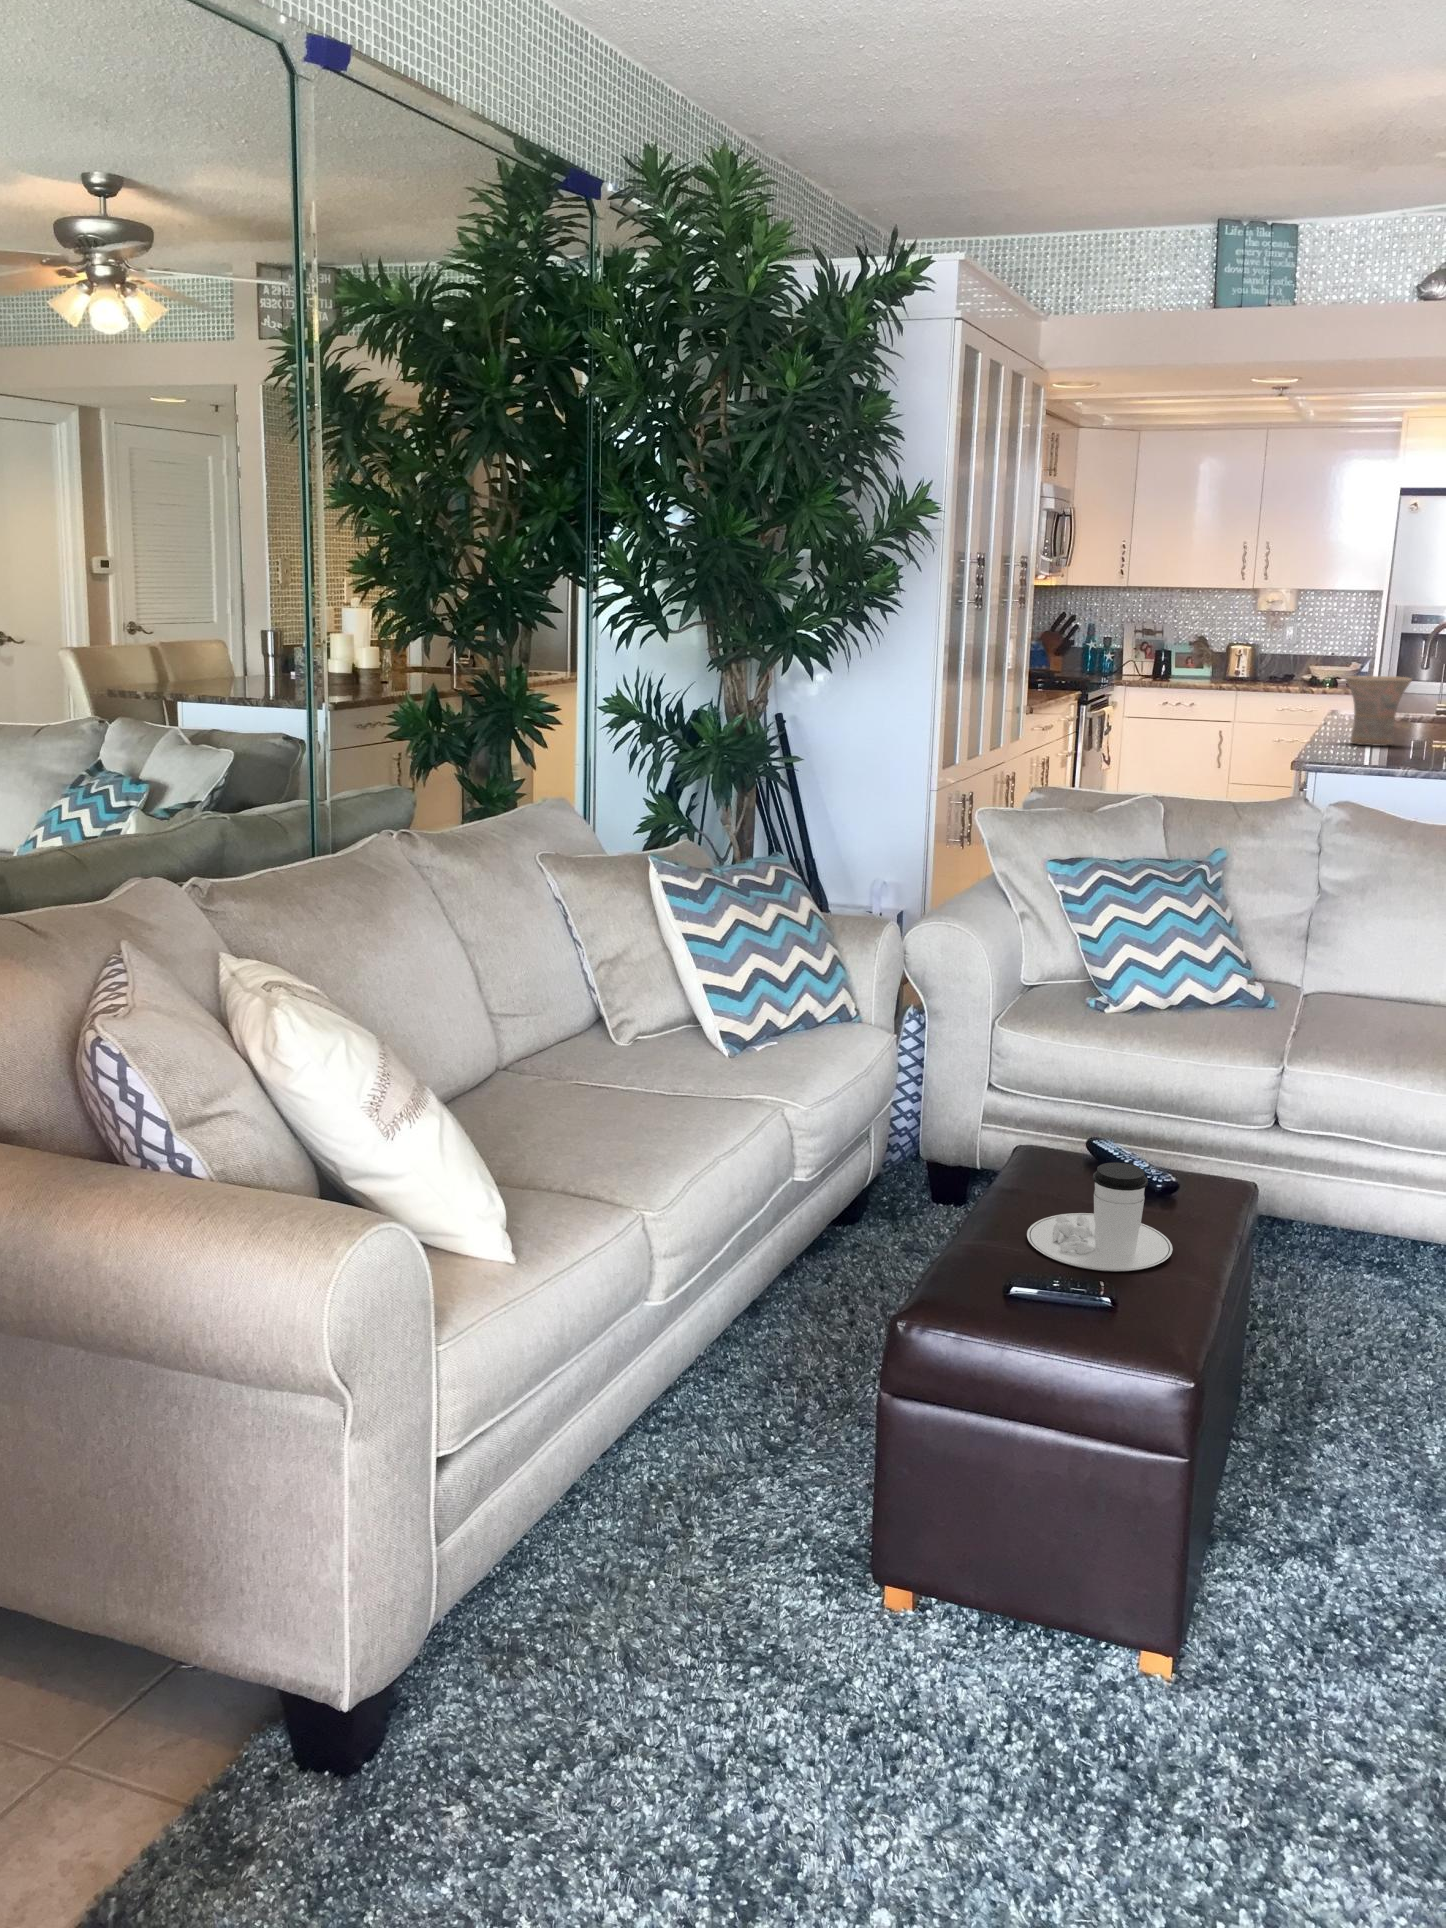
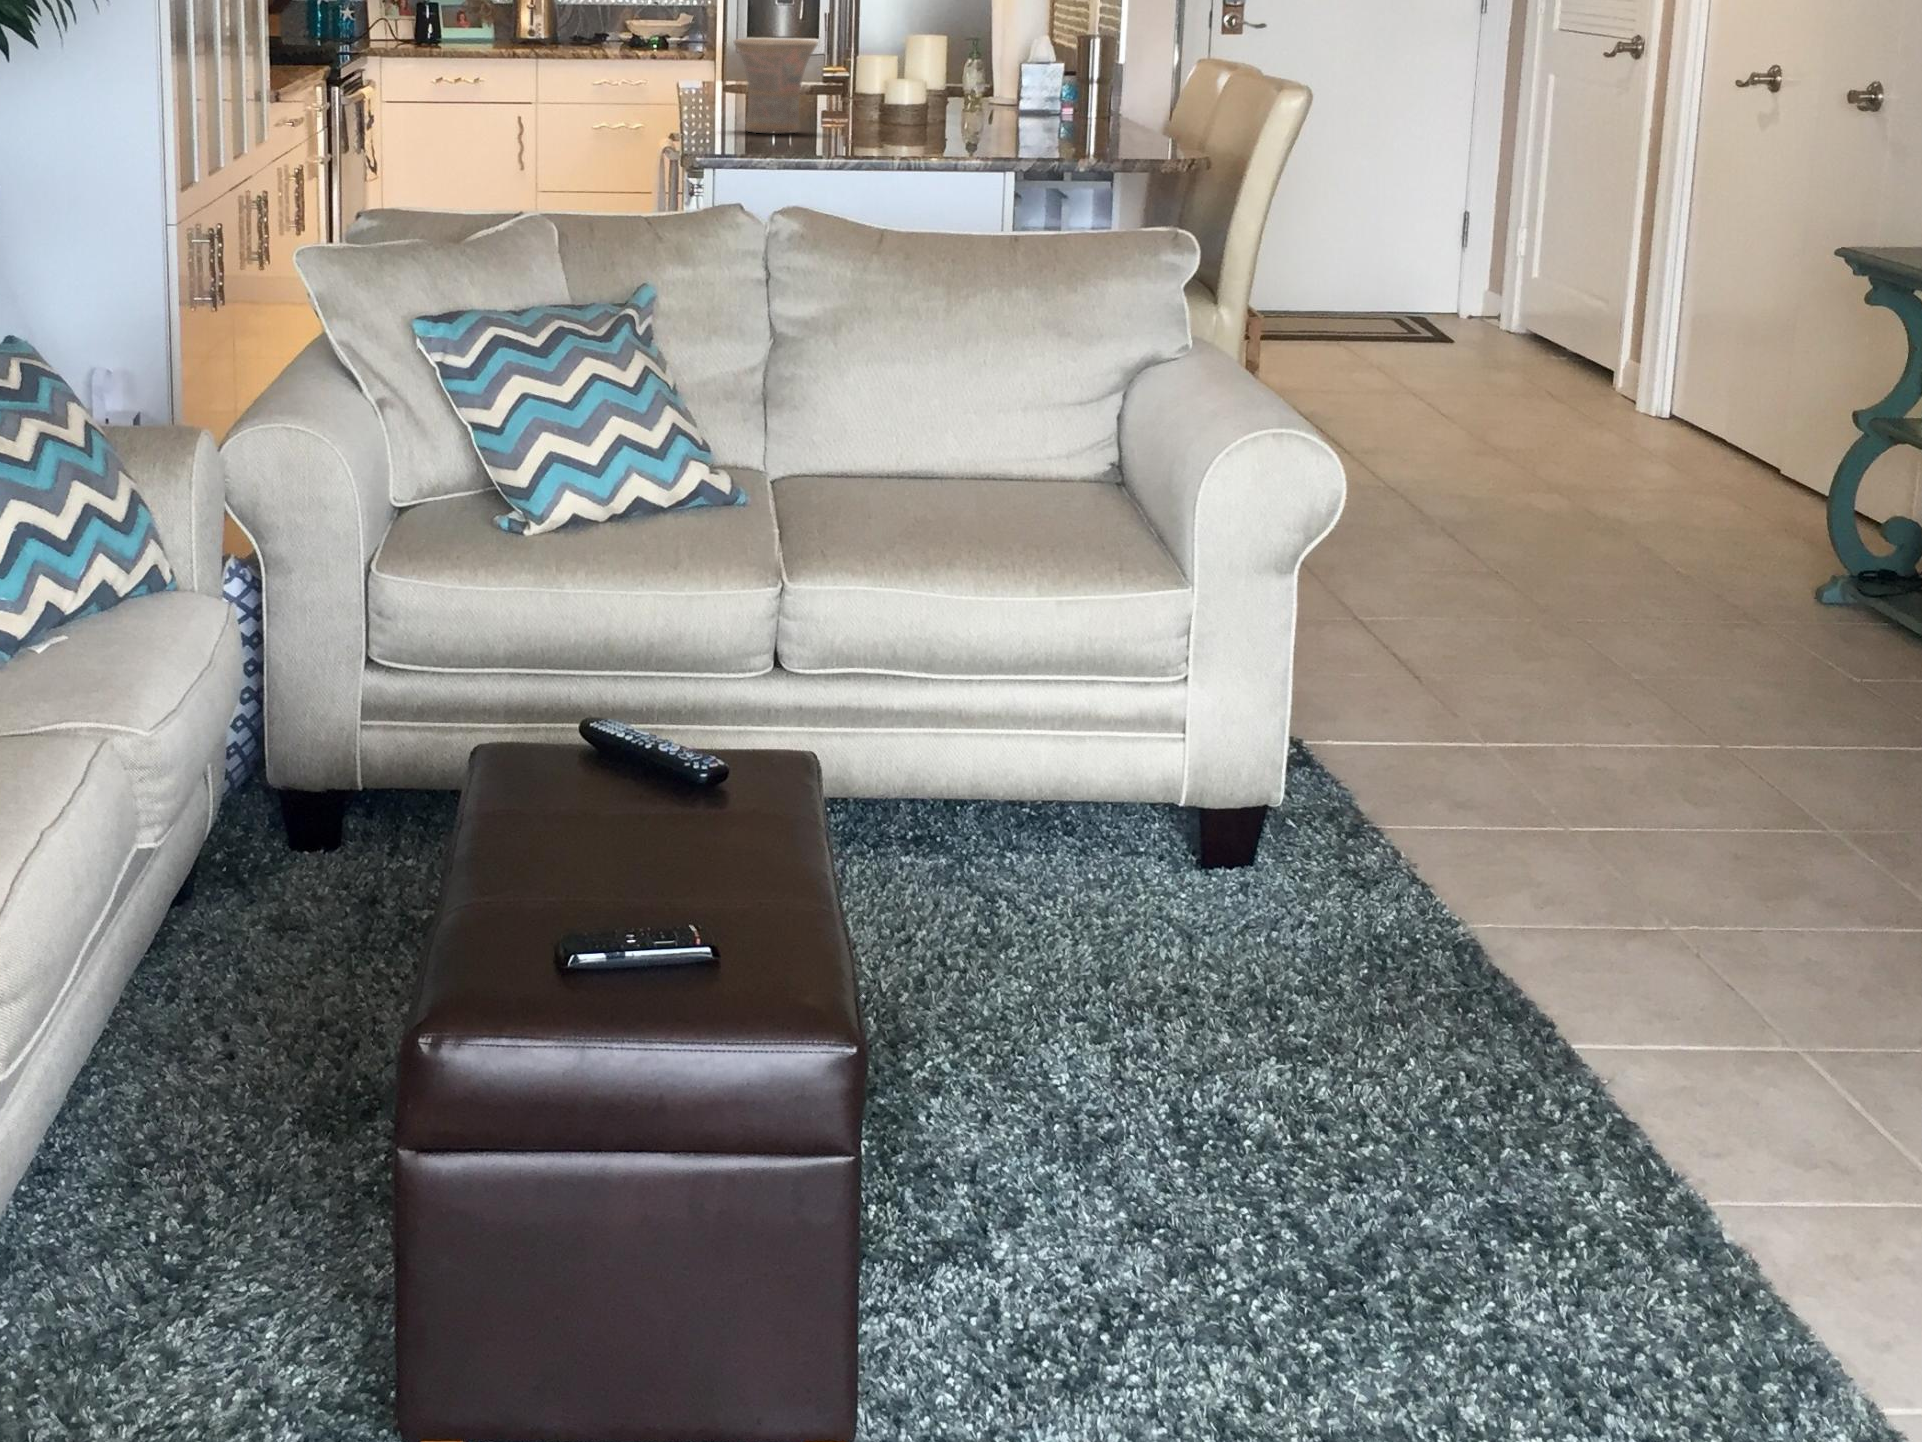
coffee cup: present [1027,1163,1173,1271] -> none [556,752,762,913]

